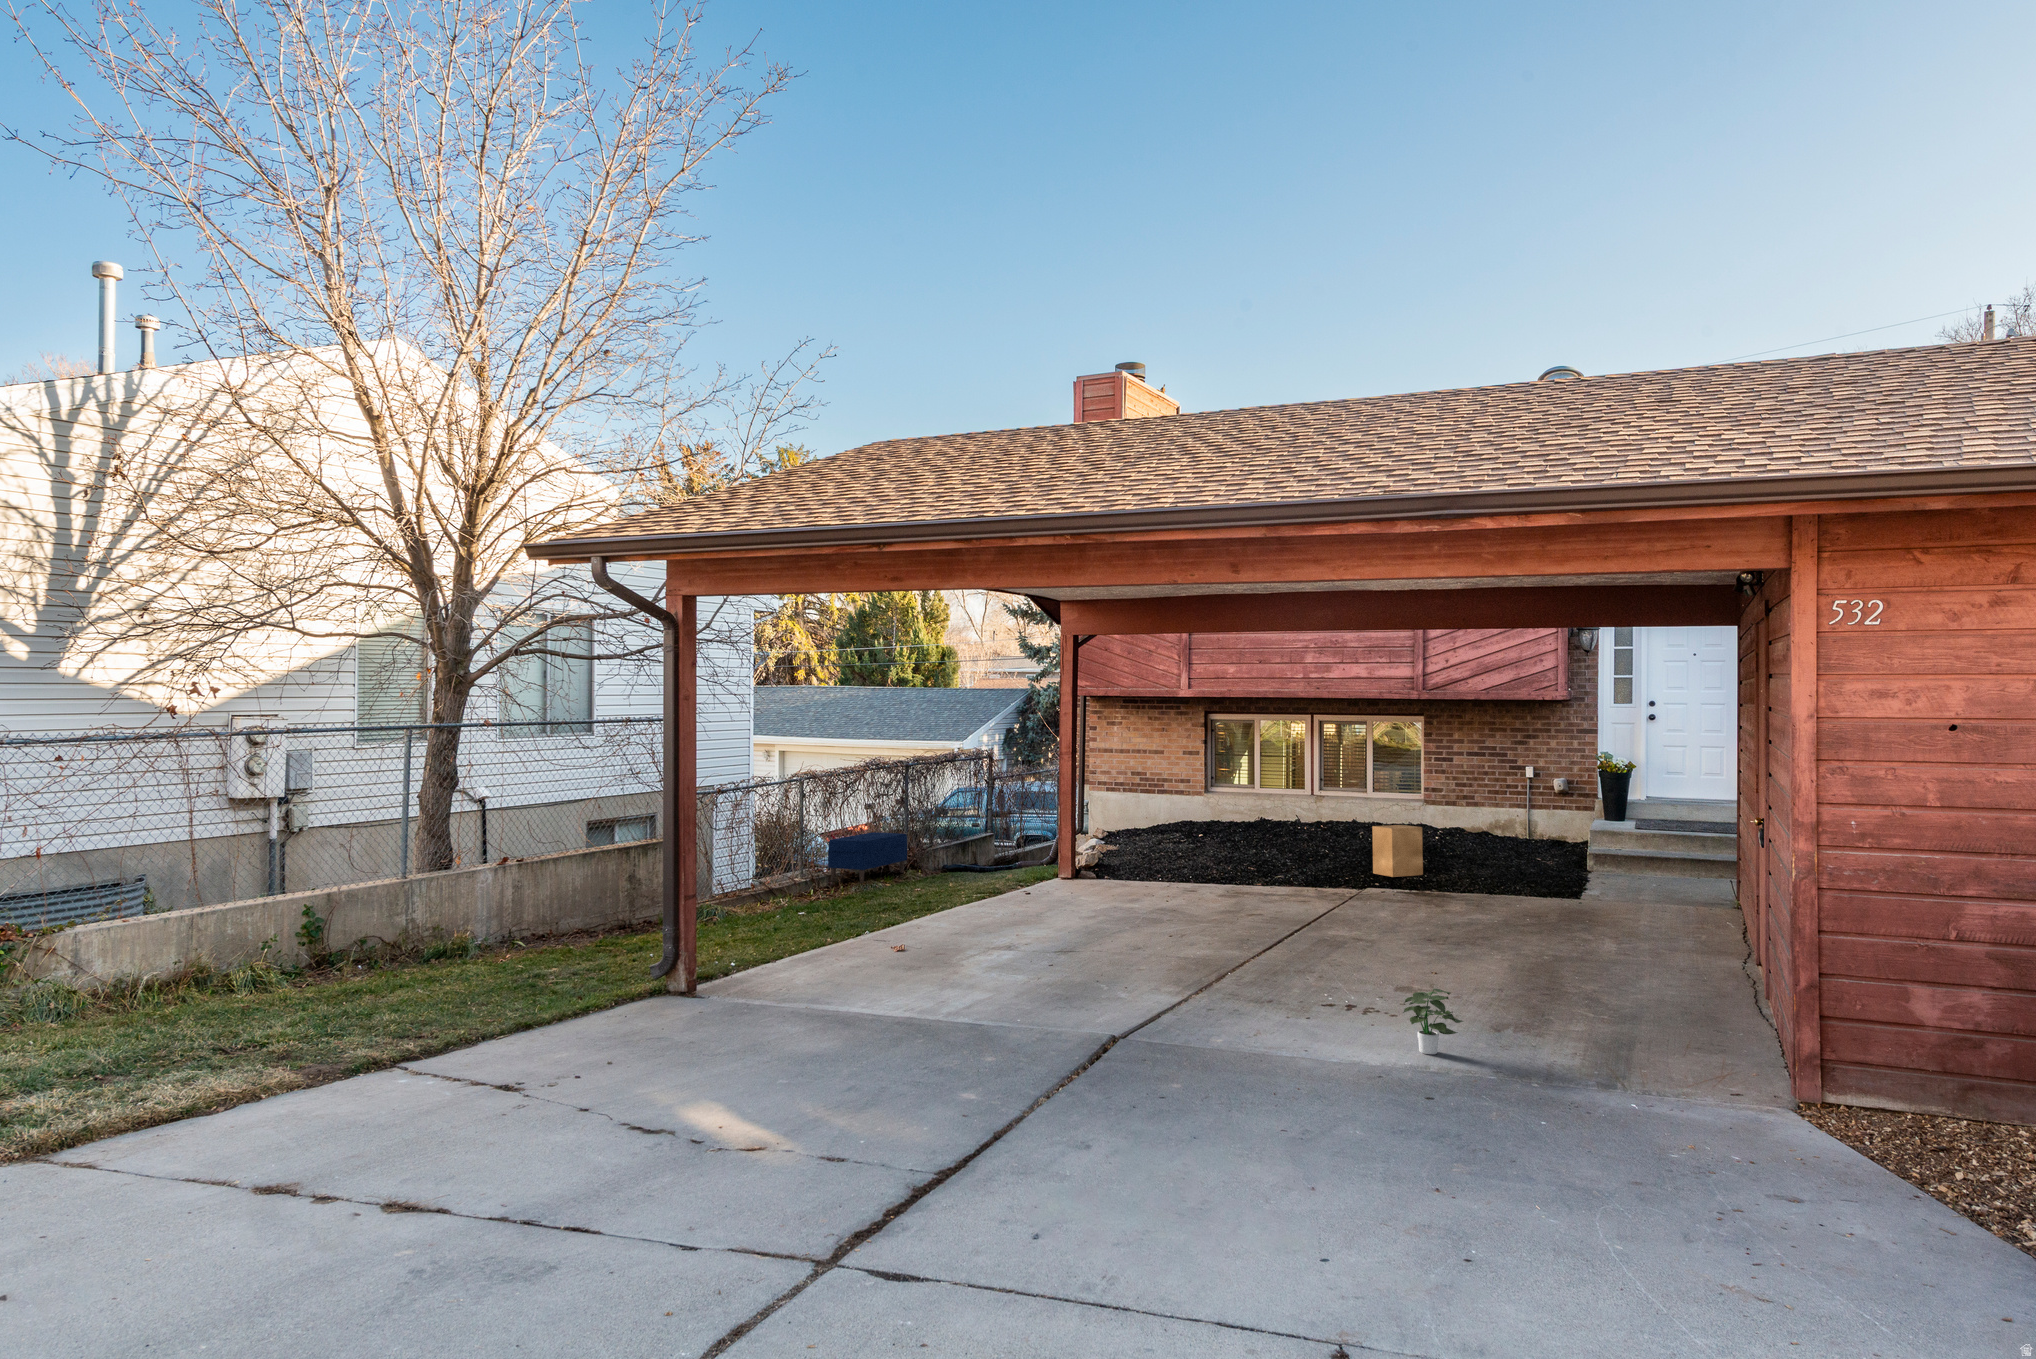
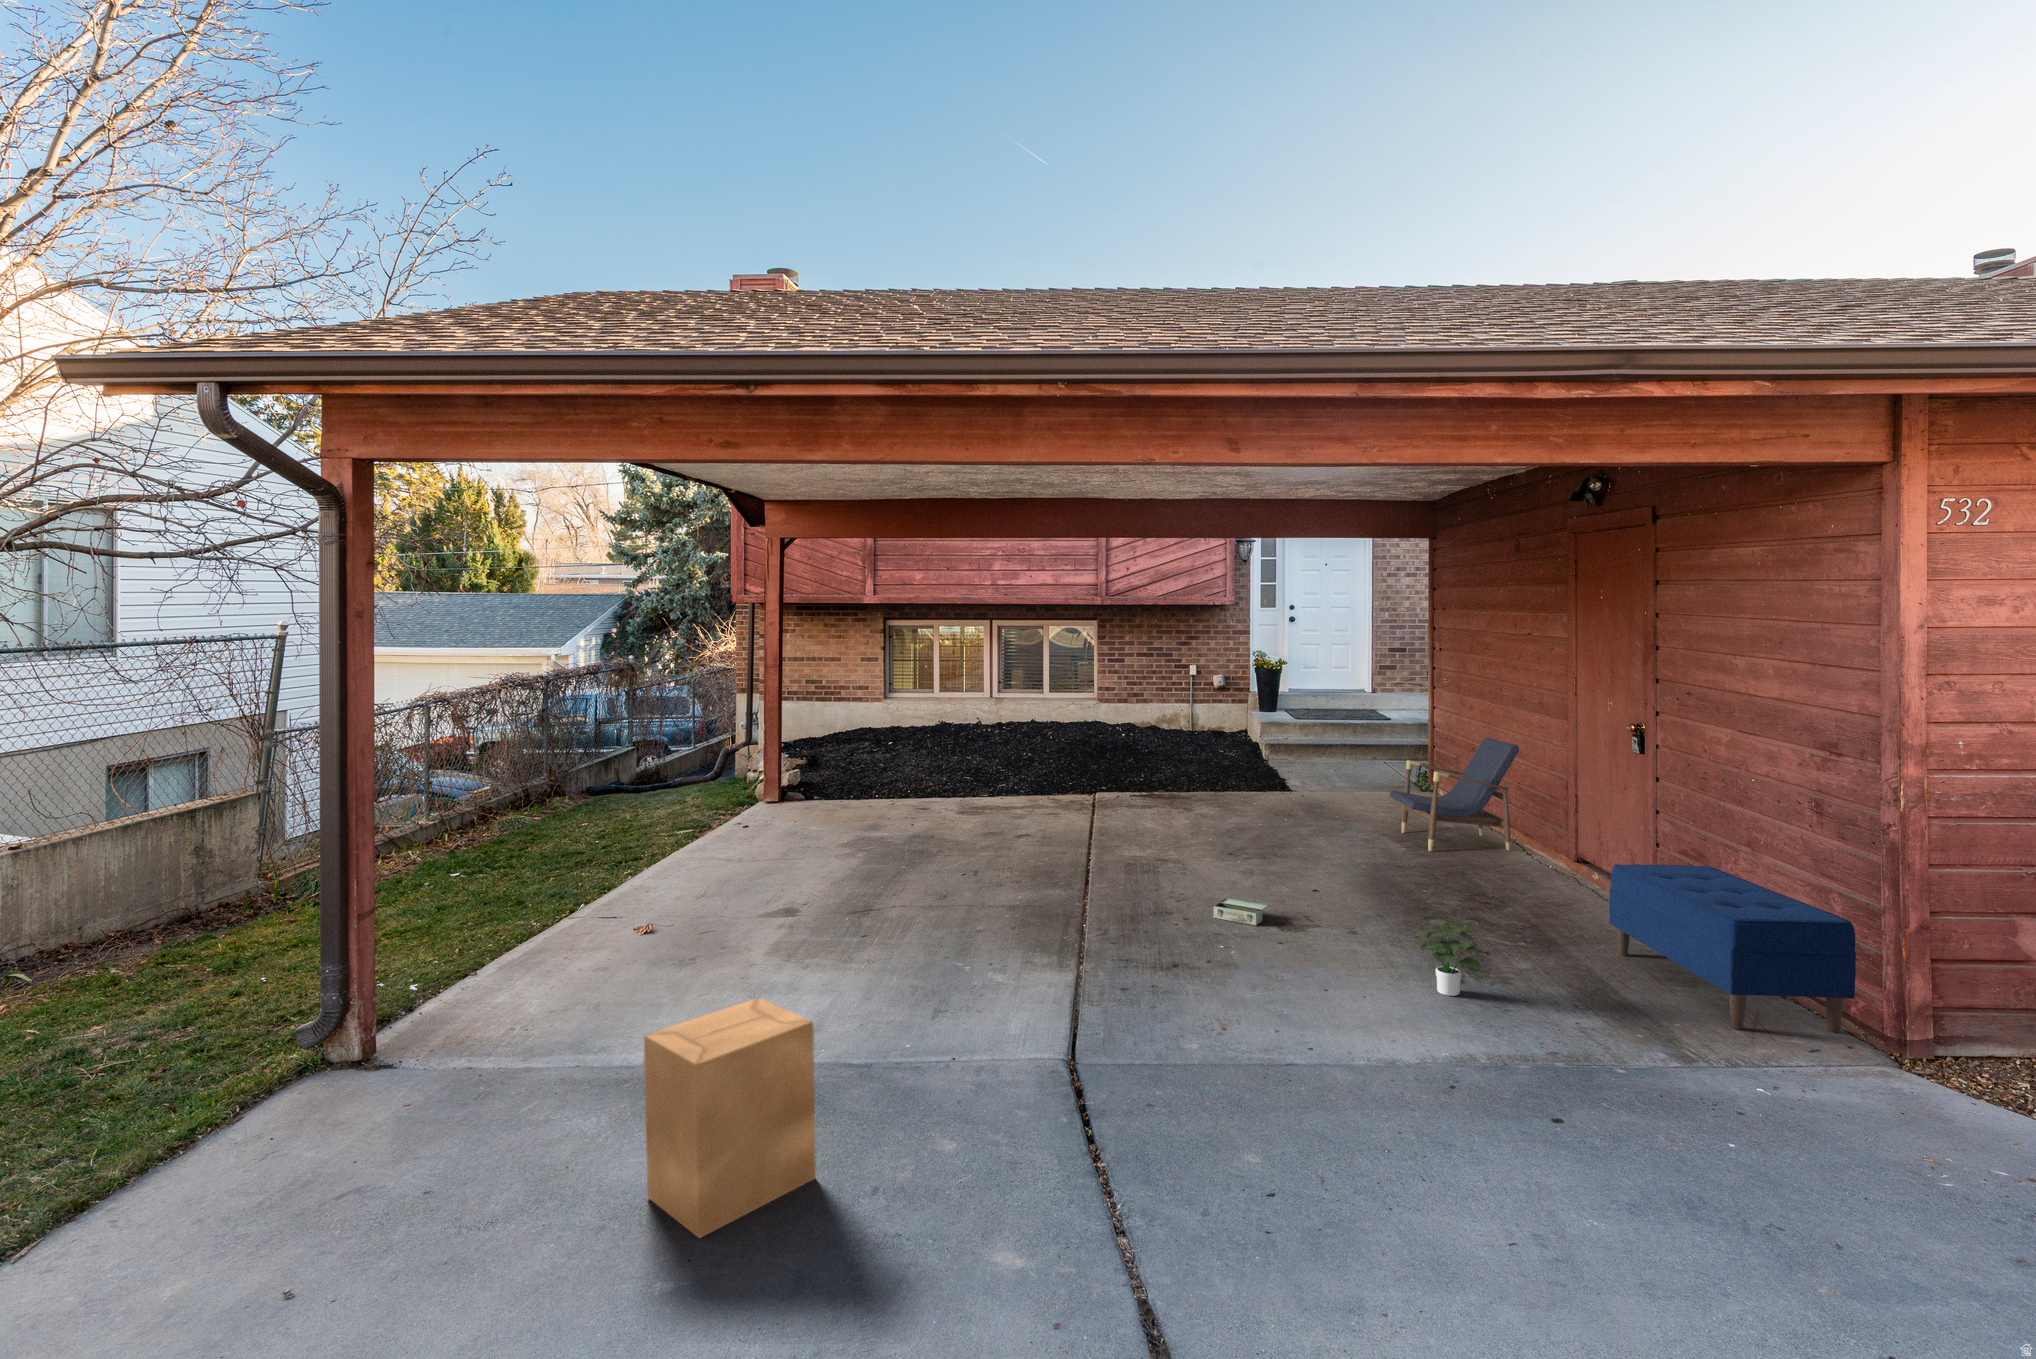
cardboard box: present [1372,825,1423,877] -> present [644,998,816,1238]
bench: present [828,832,907,883] -> present [1610,864,1856,1032]
lounge chair: none [1610,853,1736,974] -> present [1390,738,1519,851]
toolbox: none [1313,974,1362,997] -> present [1213,898,1268,925]

